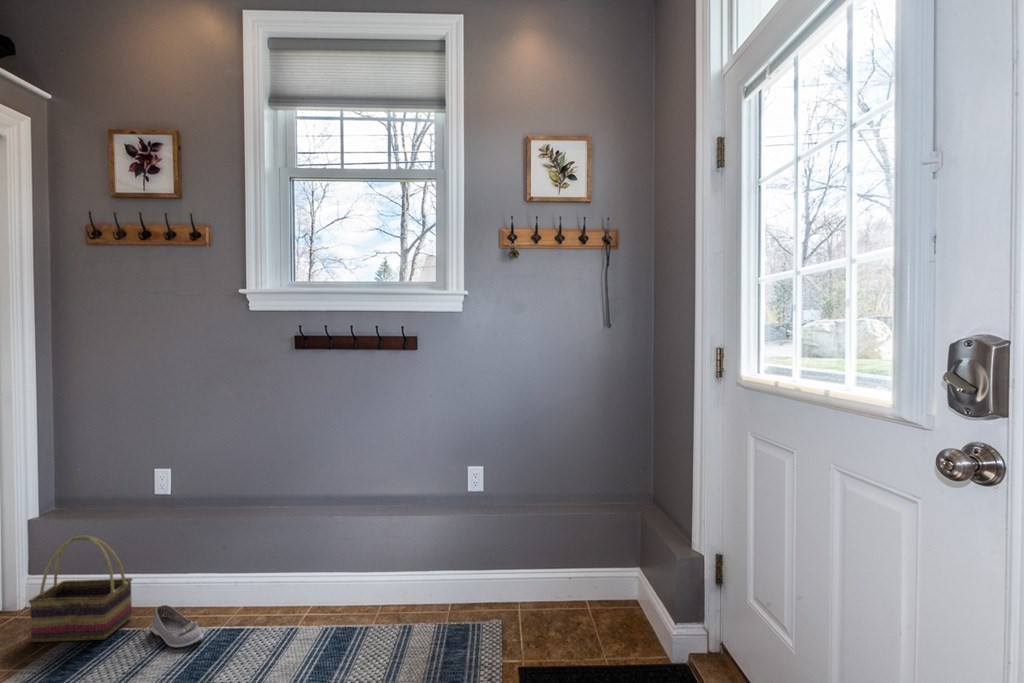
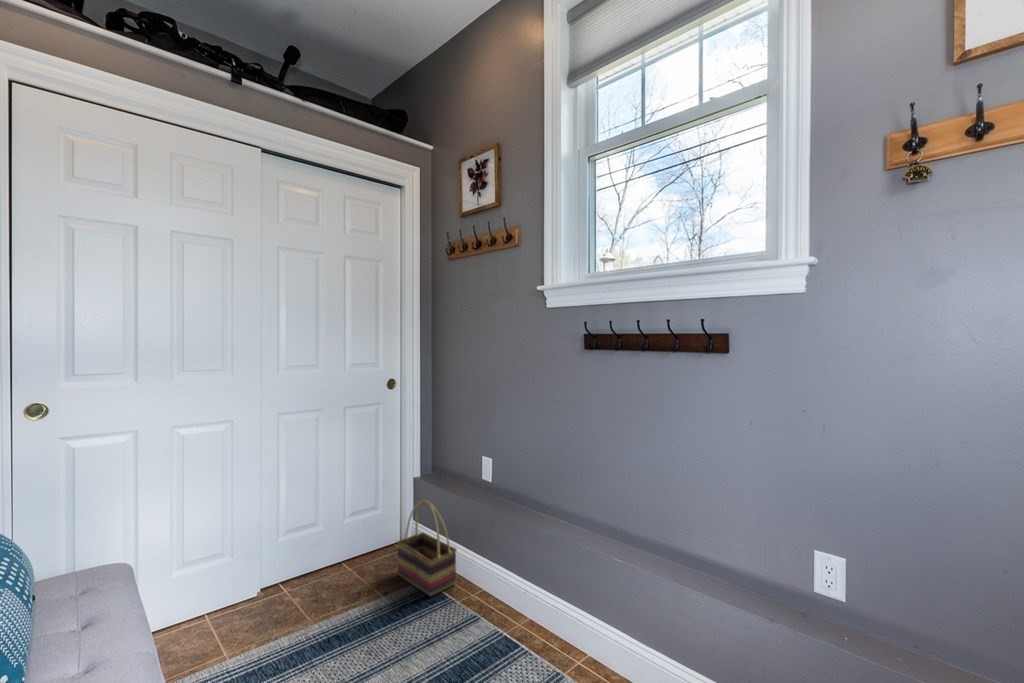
shoe: present [151,605,203,647] -> none [458,585,486,639]

